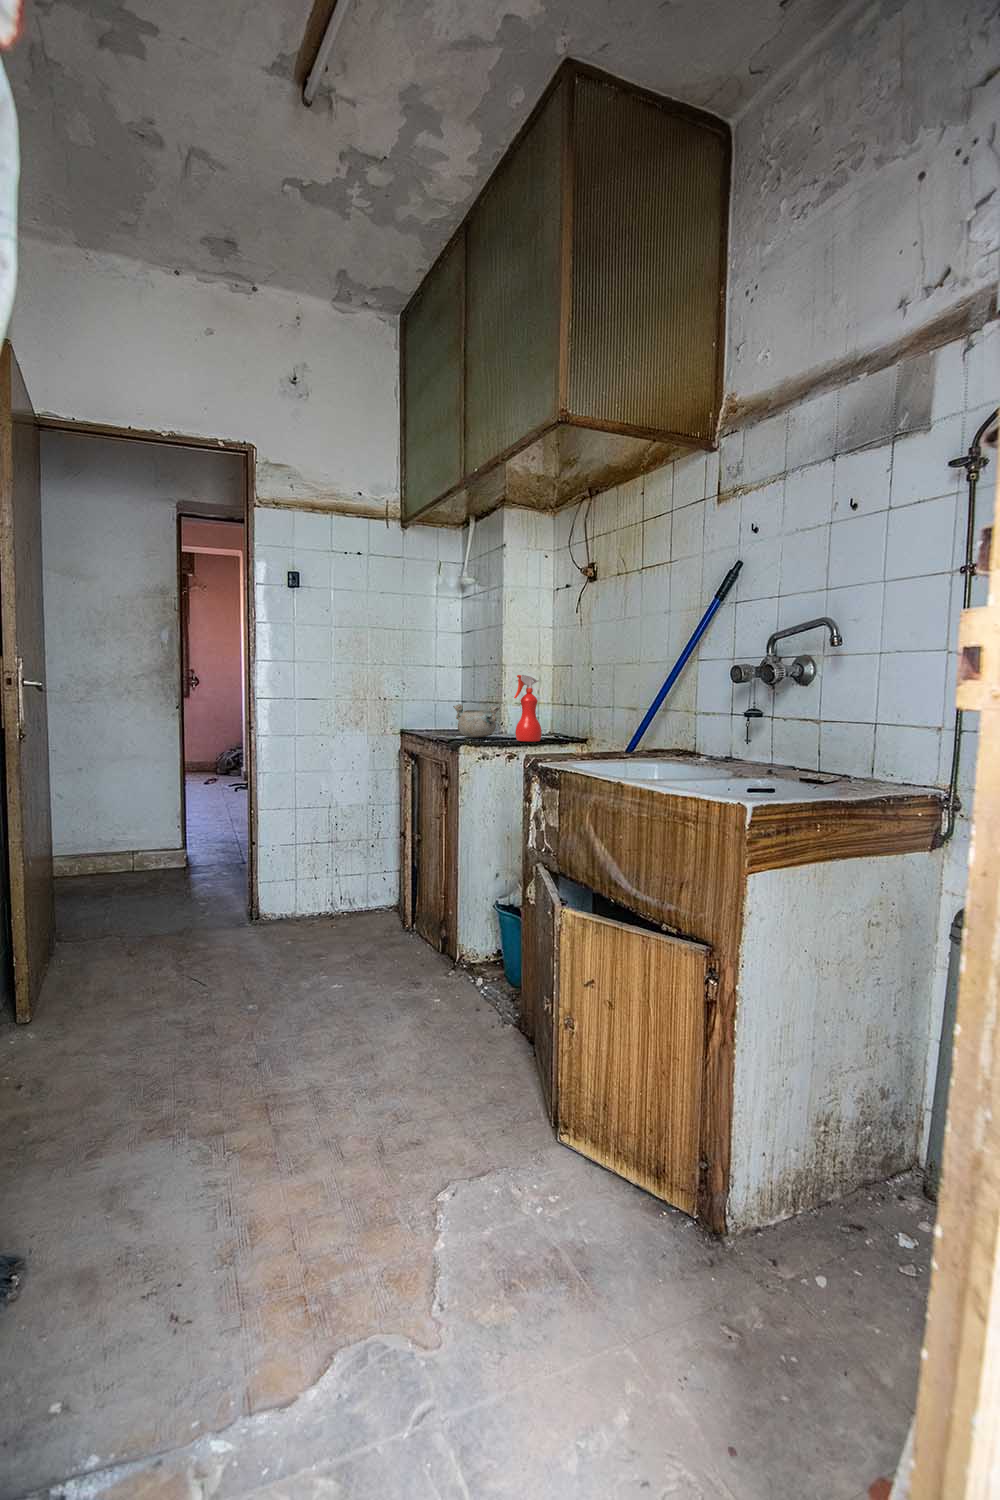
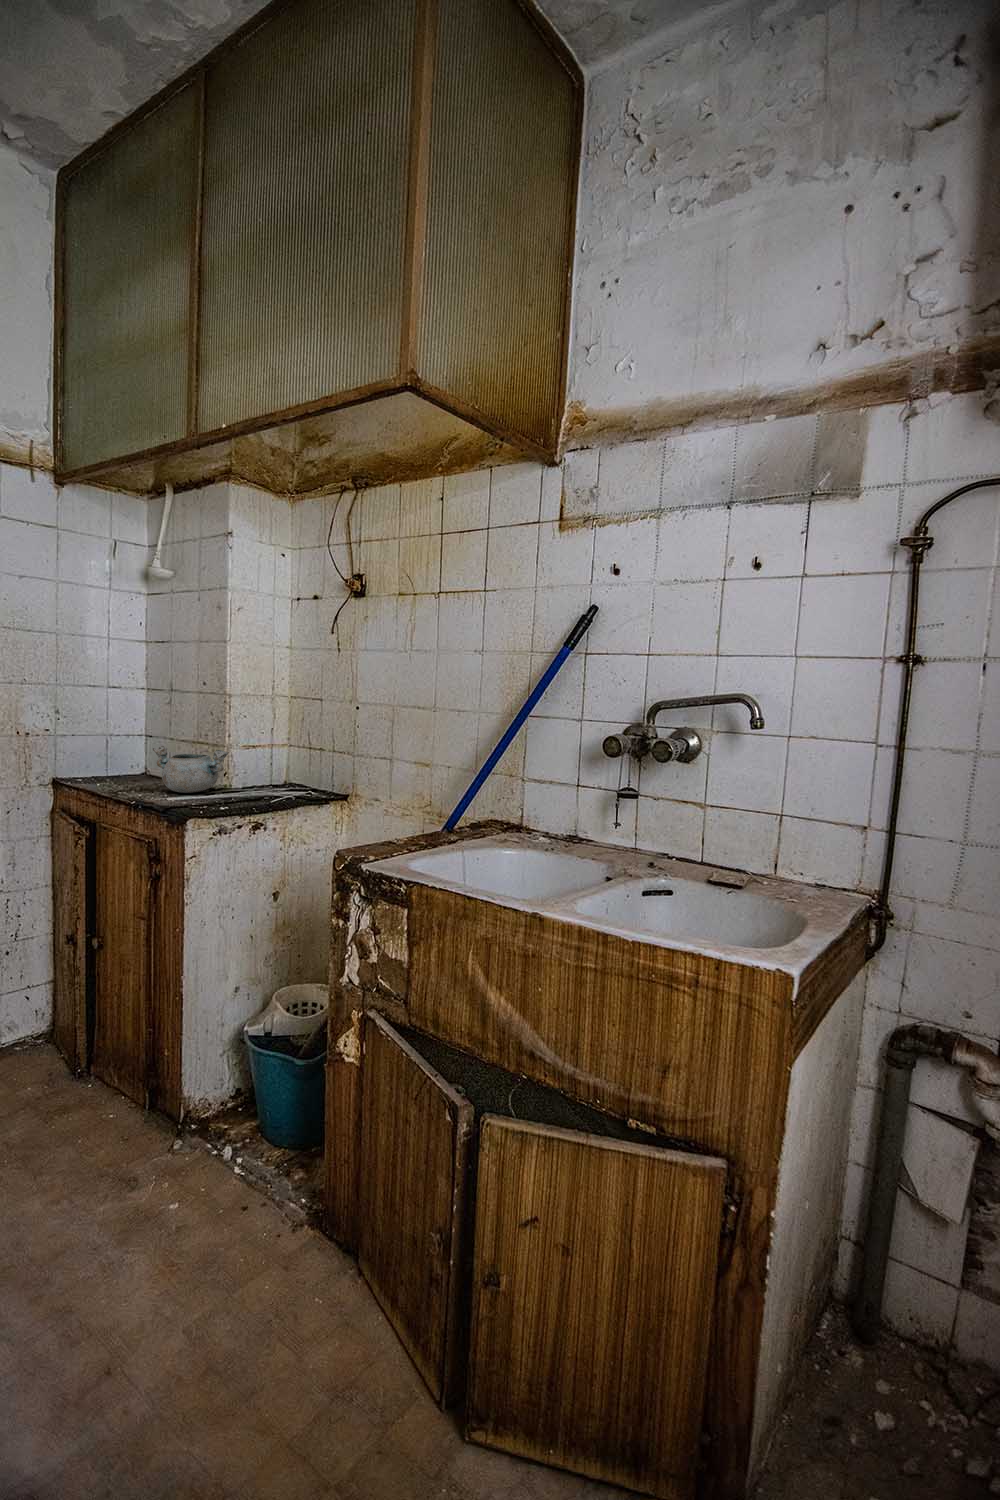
spray bottle: present [514,675,542,741] -> none [256,713,292,801]

